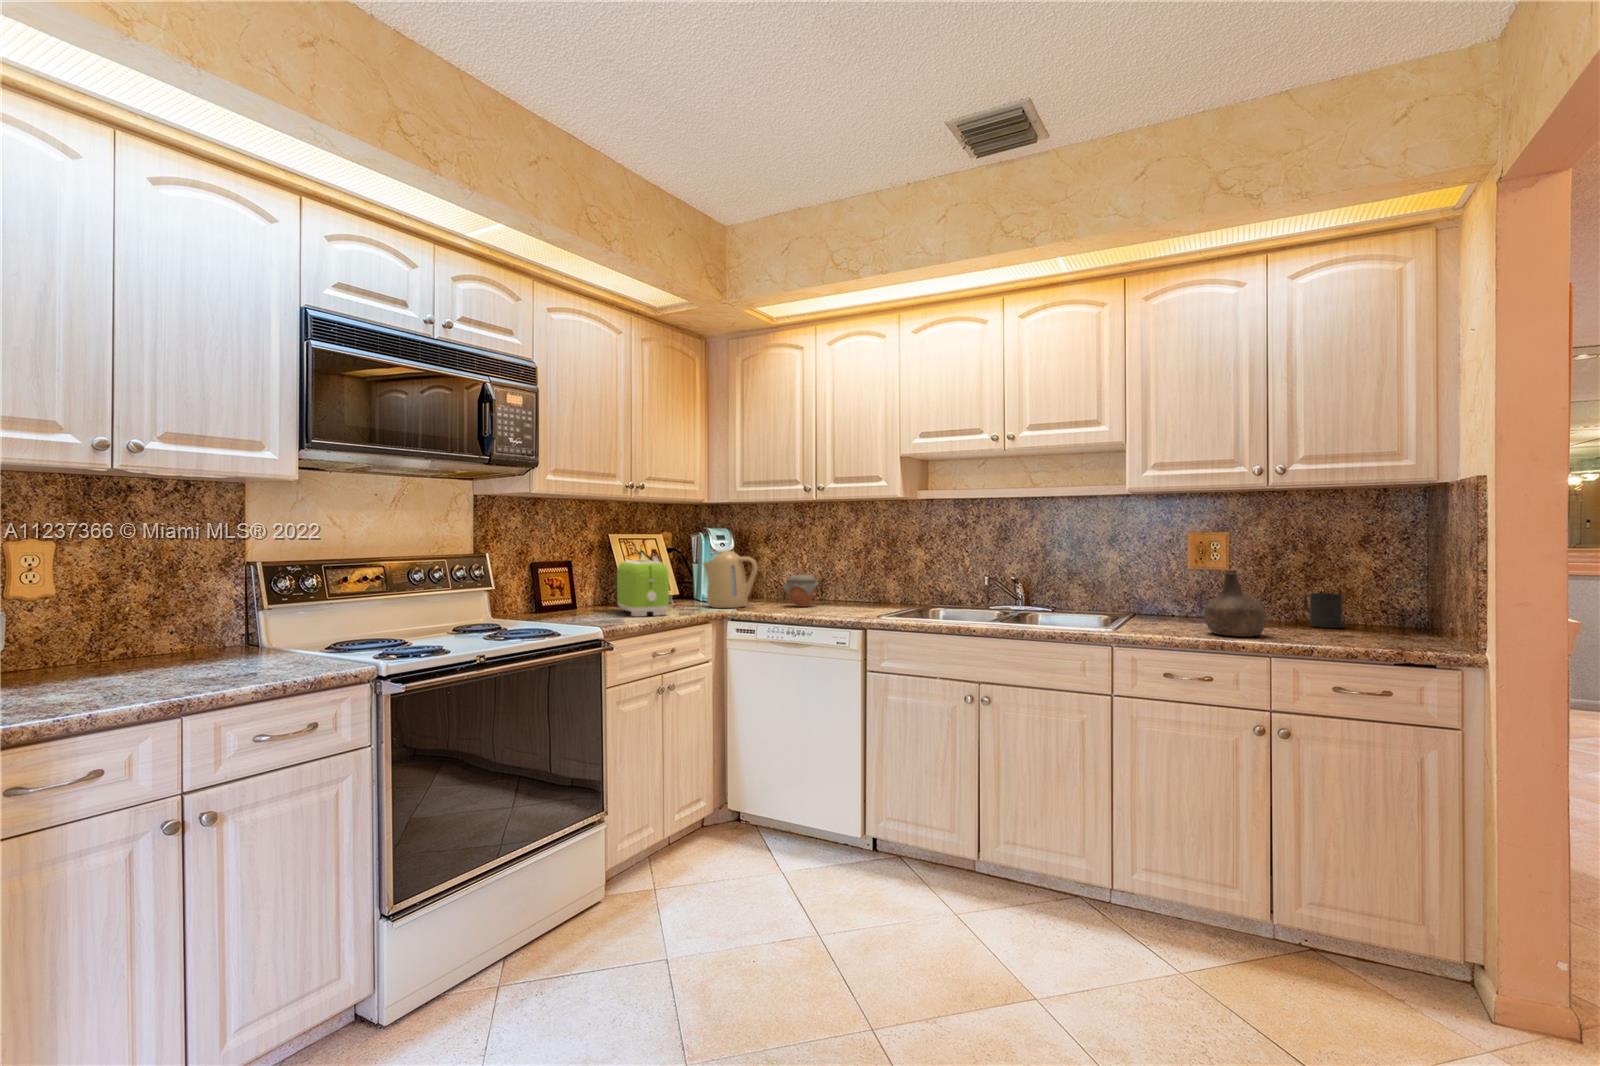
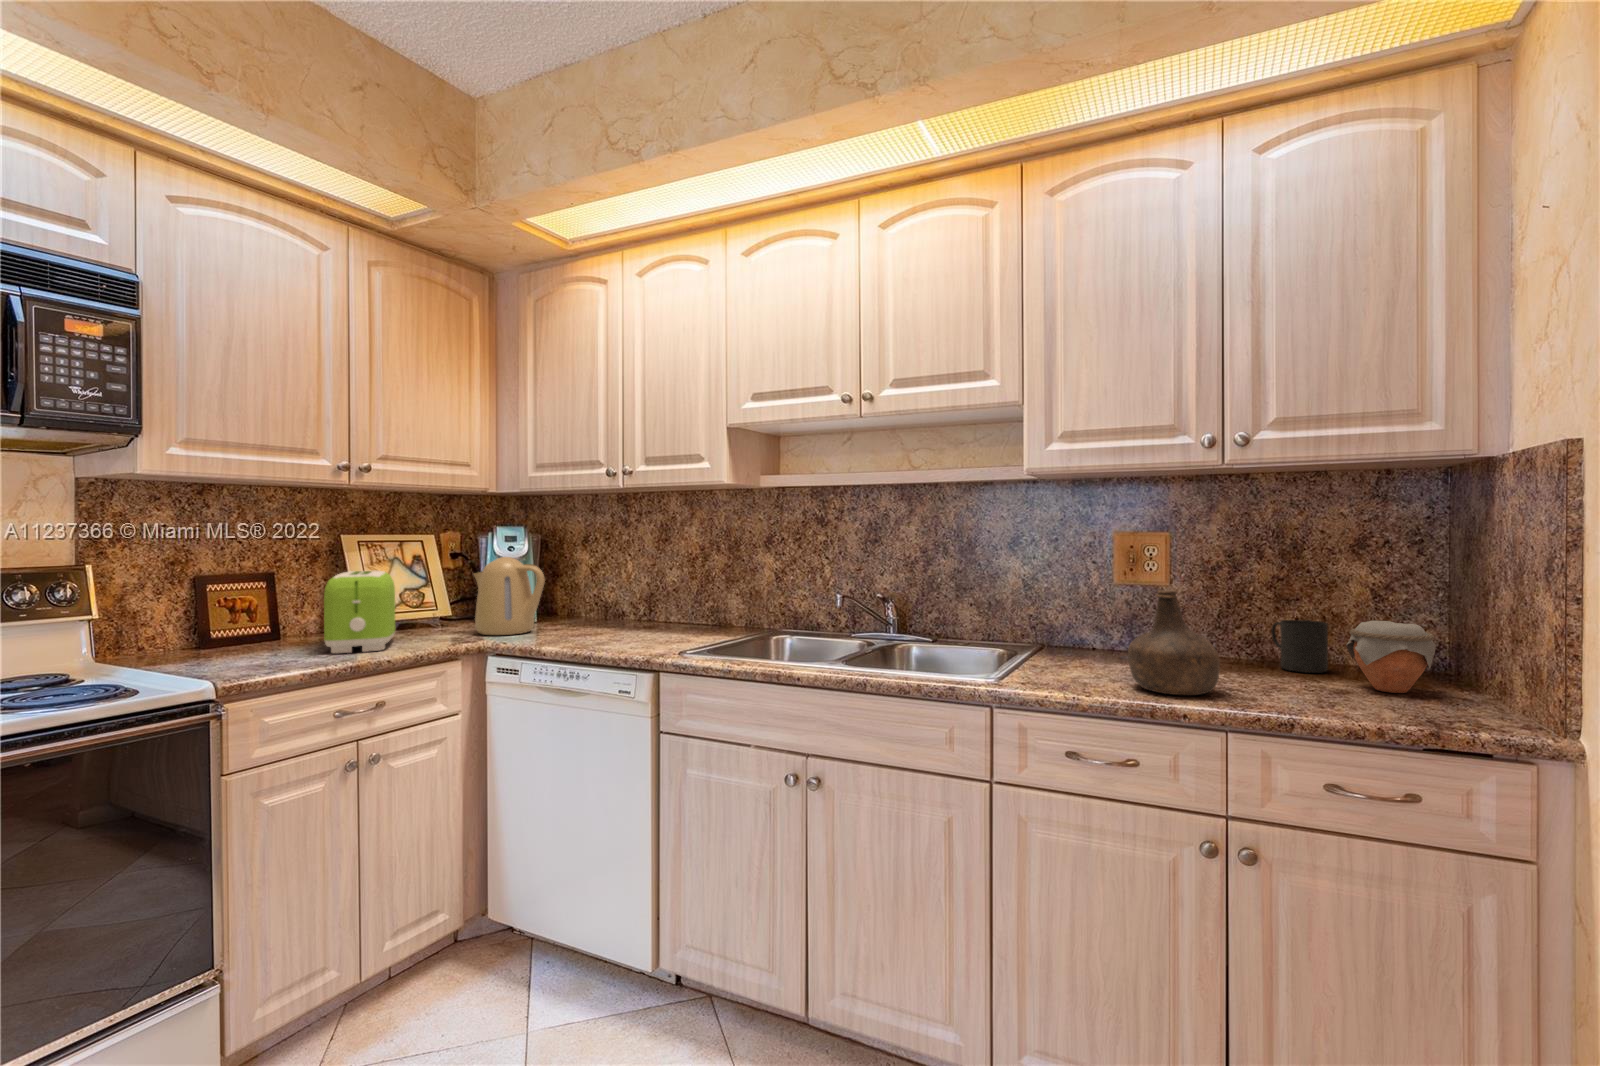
jar: present [783,575,819,607] -> present [1346,621,1436,693]

